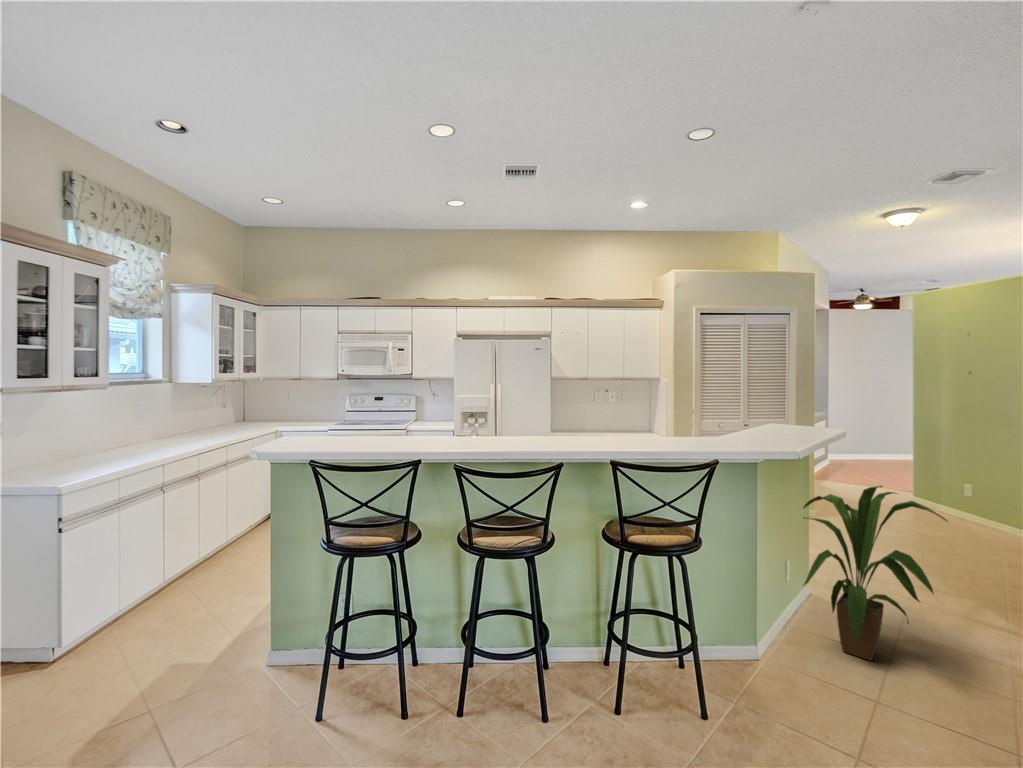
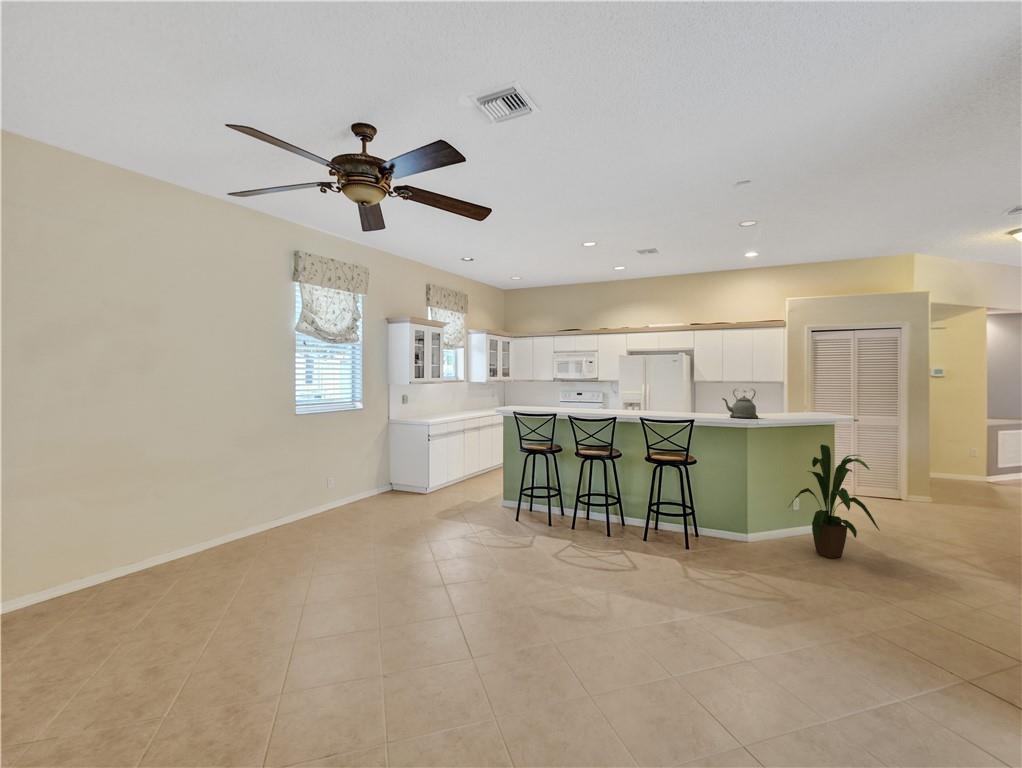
kettle: none [715,394,767,446] -> present [722,389,758,419]

